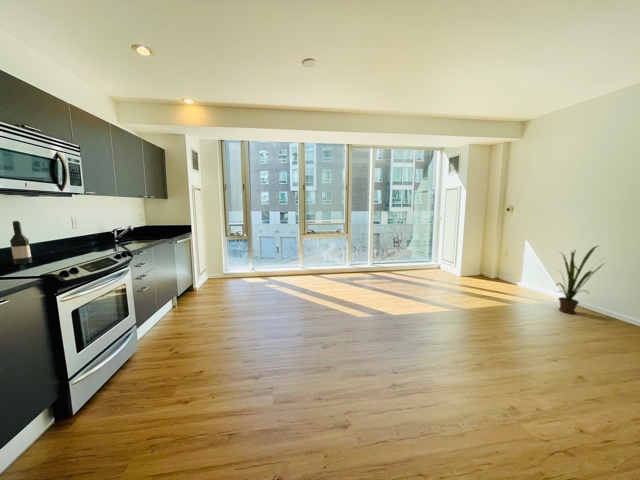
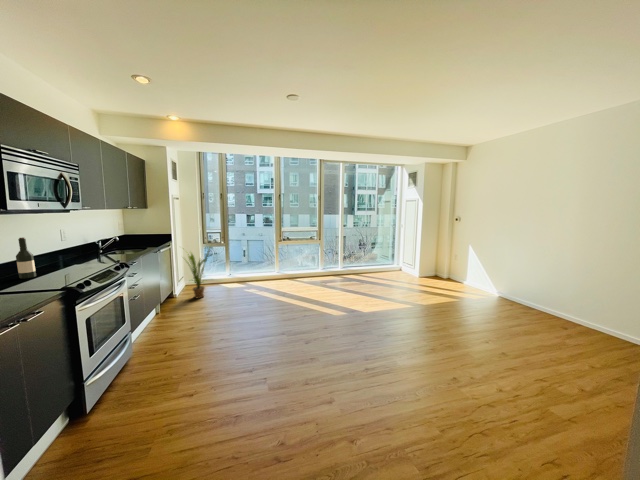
house plant: present [557,246,602,314] -> present [188,247,210,298]

